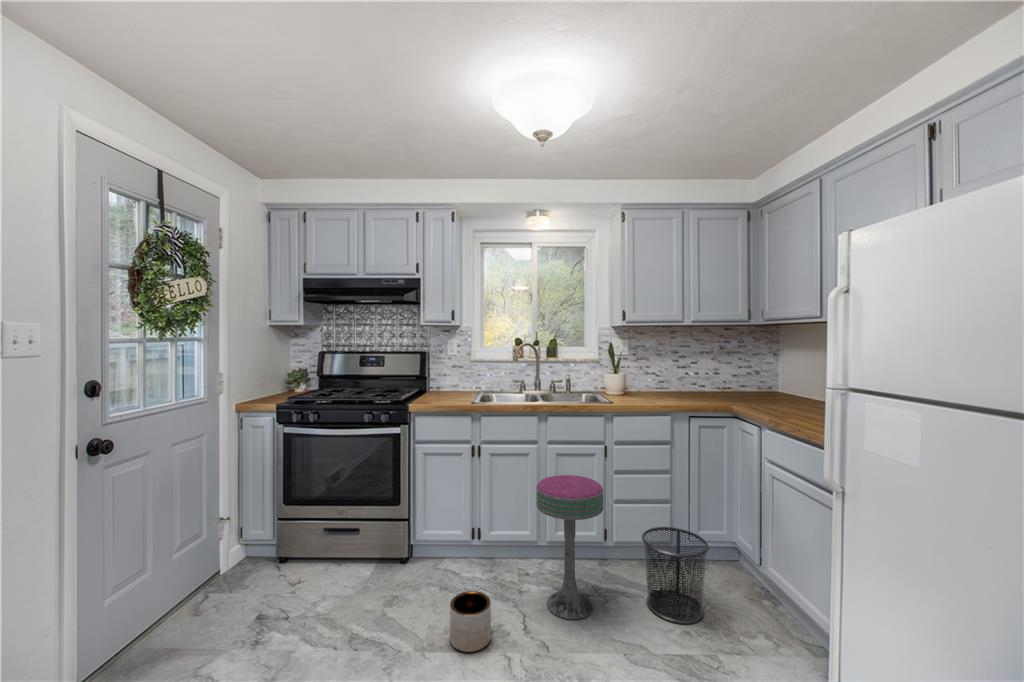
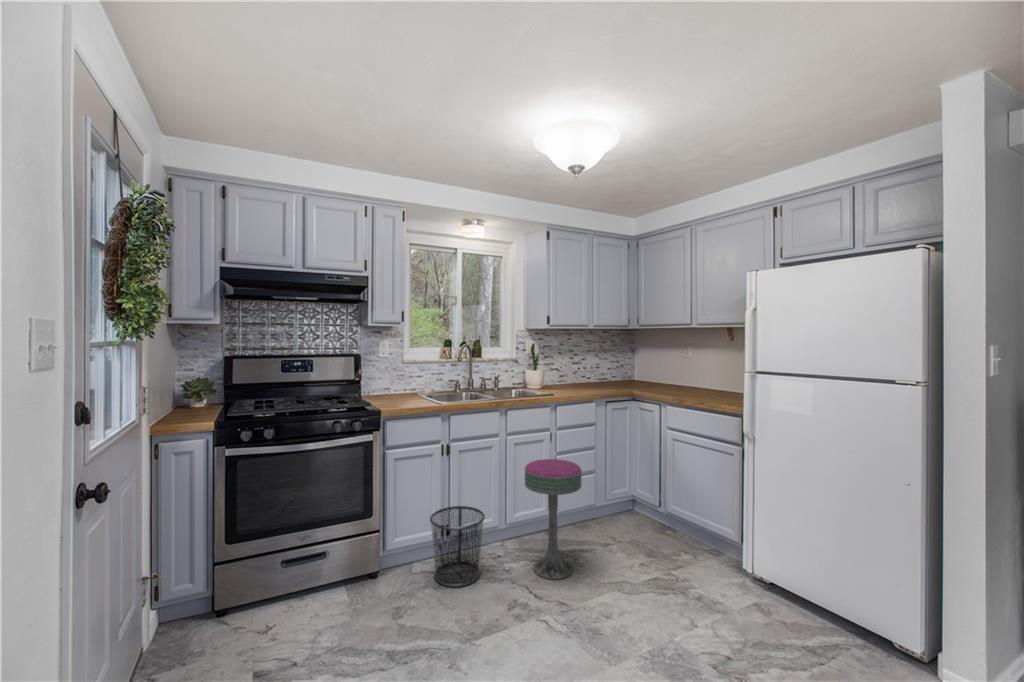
waste bin: present [642,527,709,624] -> present [430,506,485,587]
planter: present [450,591,491,652] -> none [483,574,520,628]

